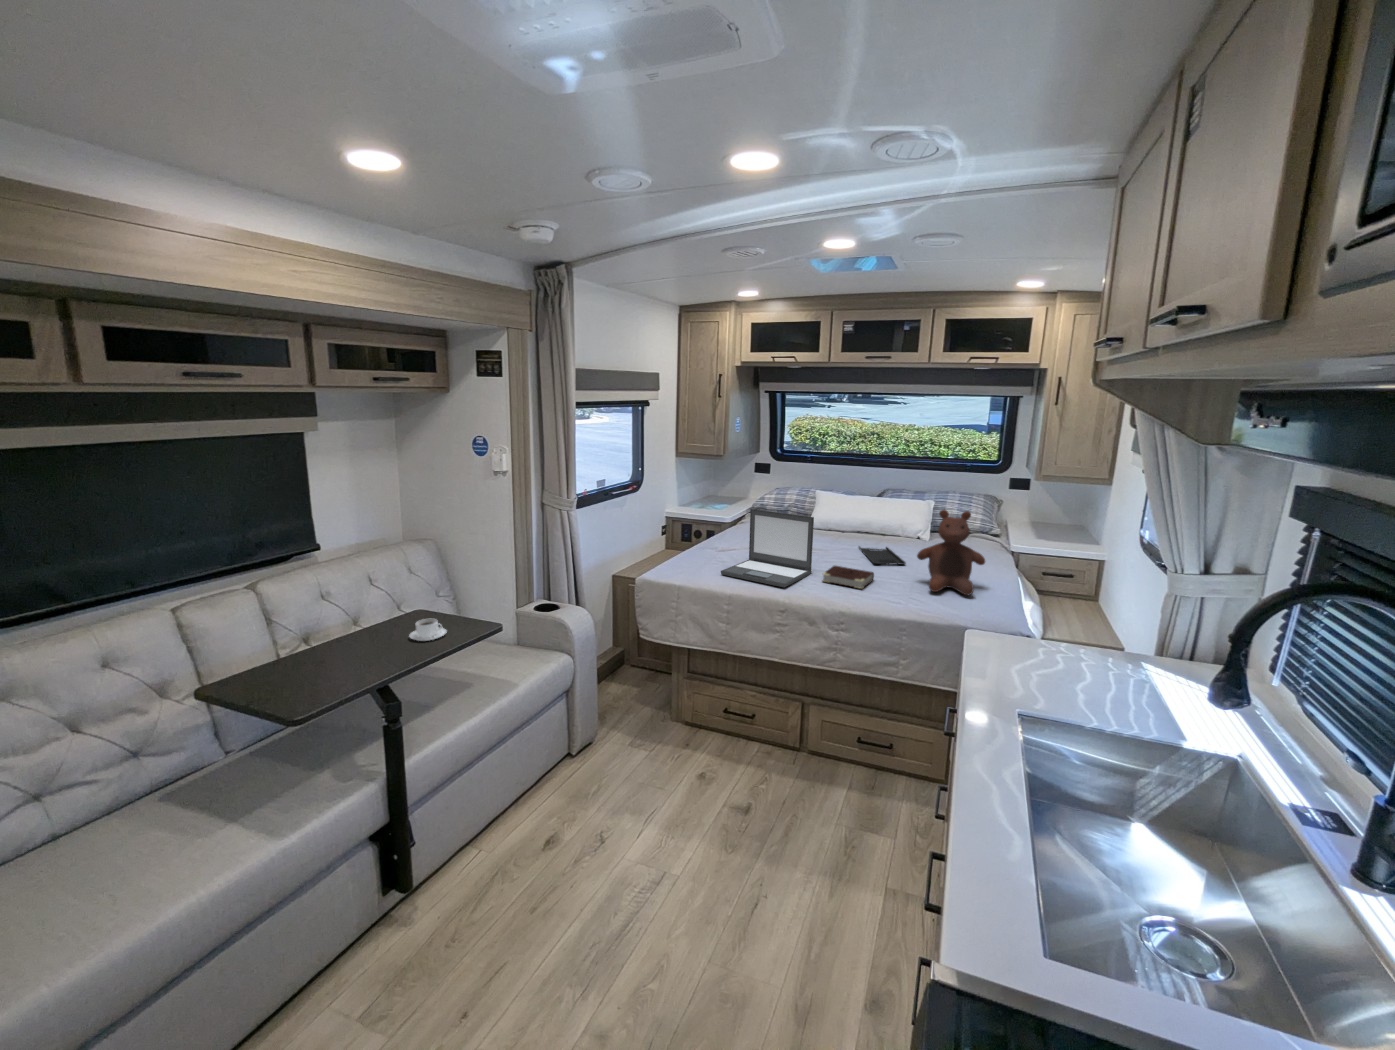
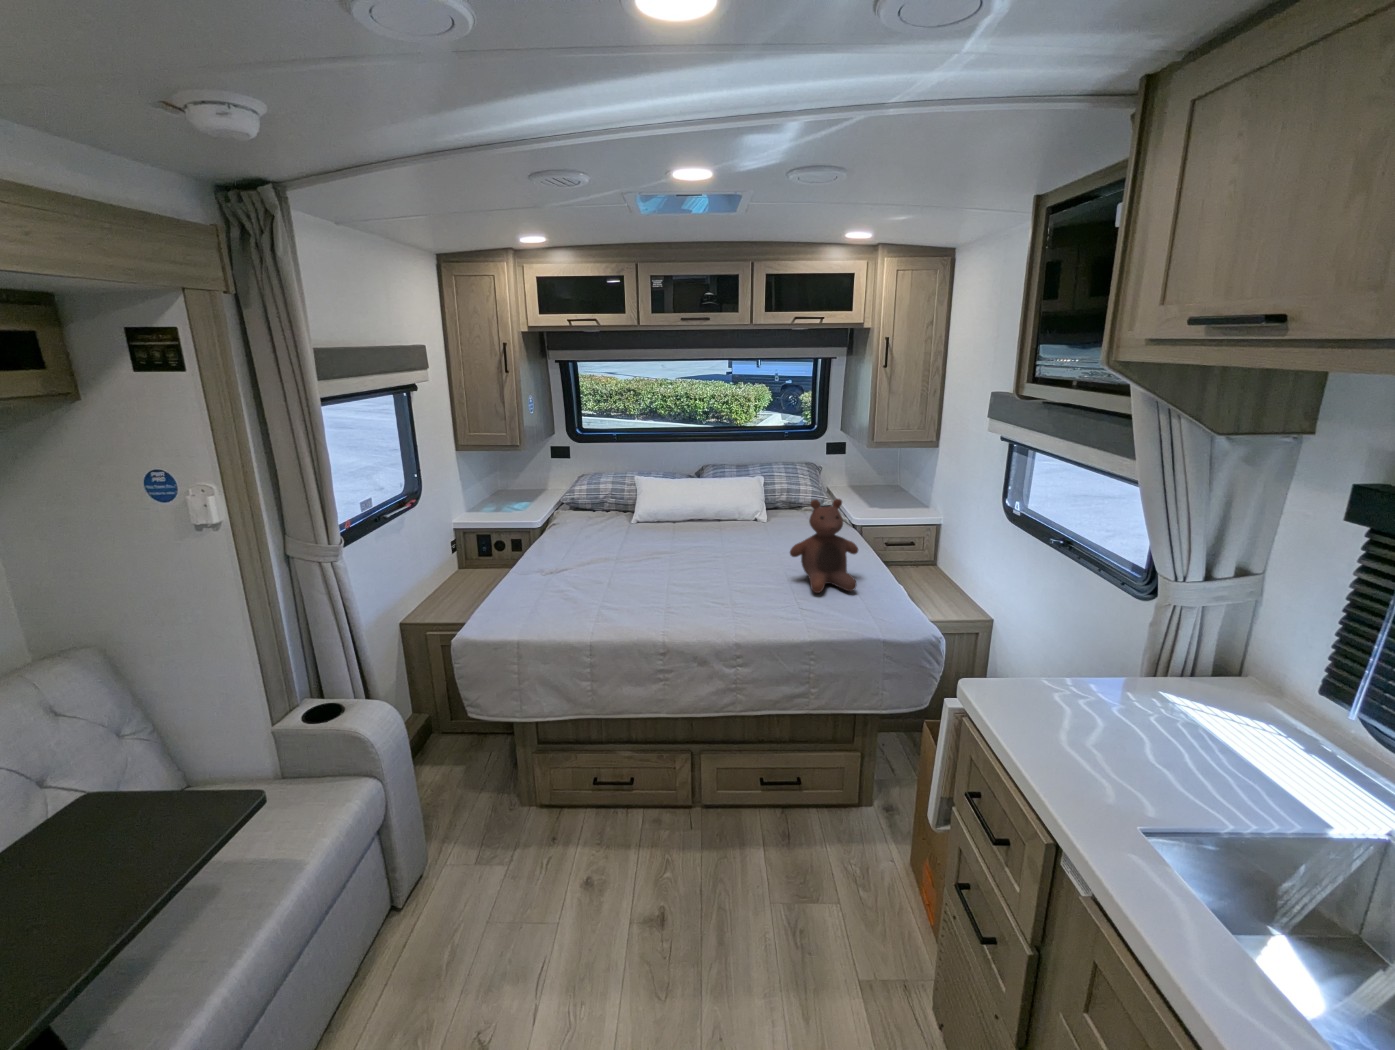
laptop: present [721,509,814,587] -> none [569,521,676,619]
tray: present [859,547,906,565] -> none [706,537,768,564]
book: present [823,566,874,589] -> none [694,576,748,603]
coffee cup: present [409,619,447,641] -> none [89,831,171,888]

